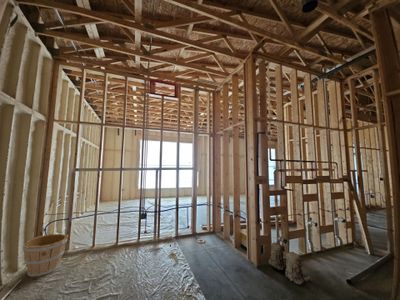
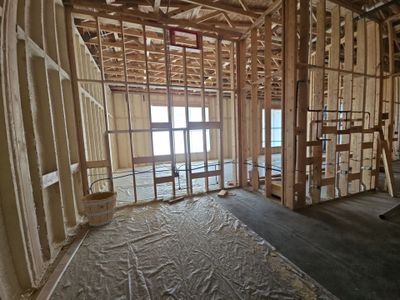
backpack: present [269,243,312,285] -> none [303,188,346,220]

